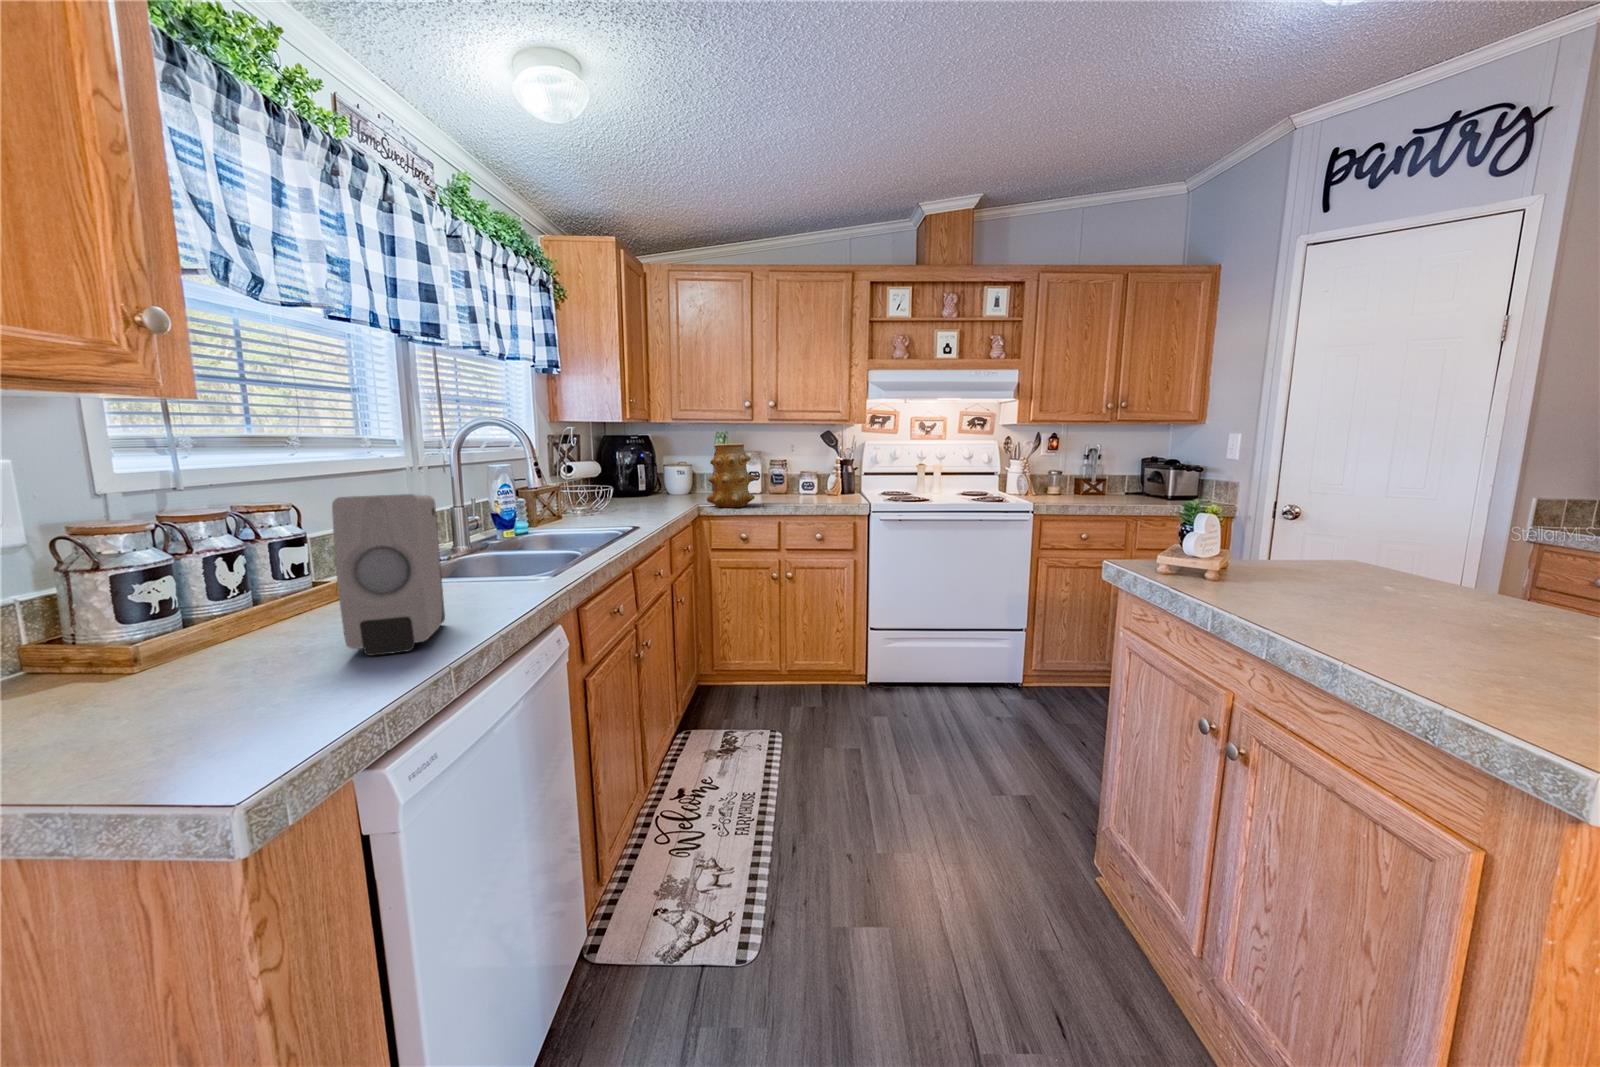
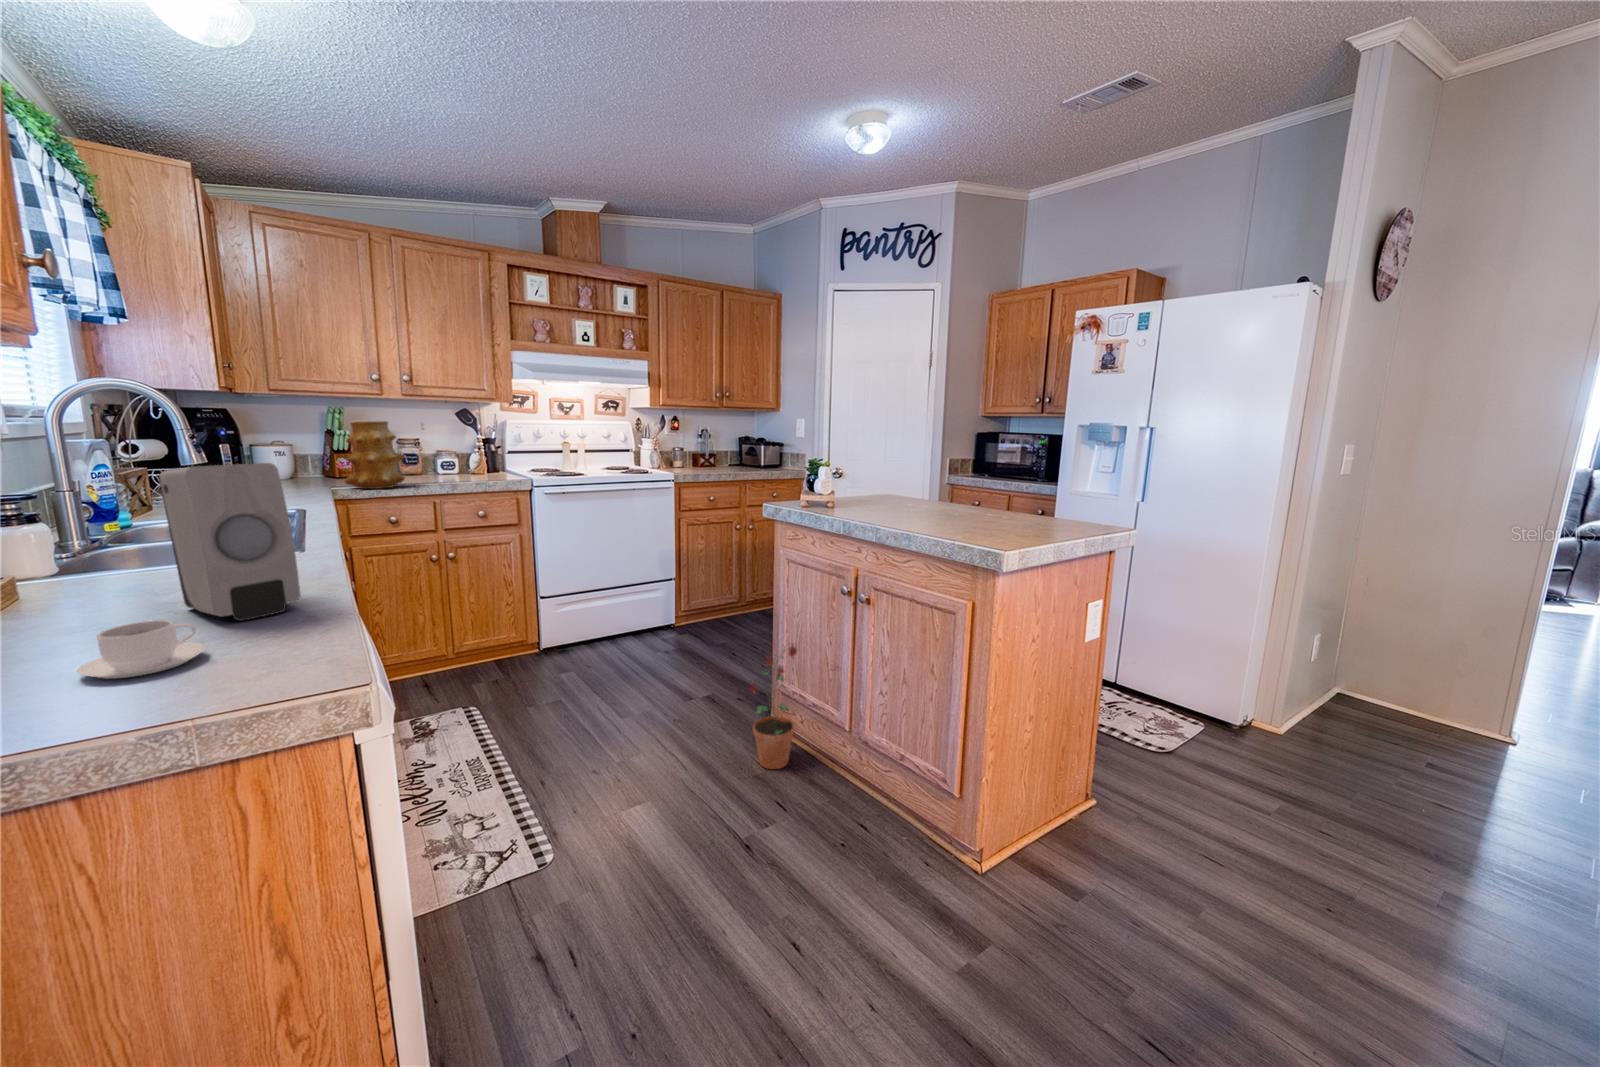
coffee cup: none [153,653,277,714] -> present [77,620,206,679]
potted plant: none [1047,778,1143,963] -> present [749,643,797,769]

